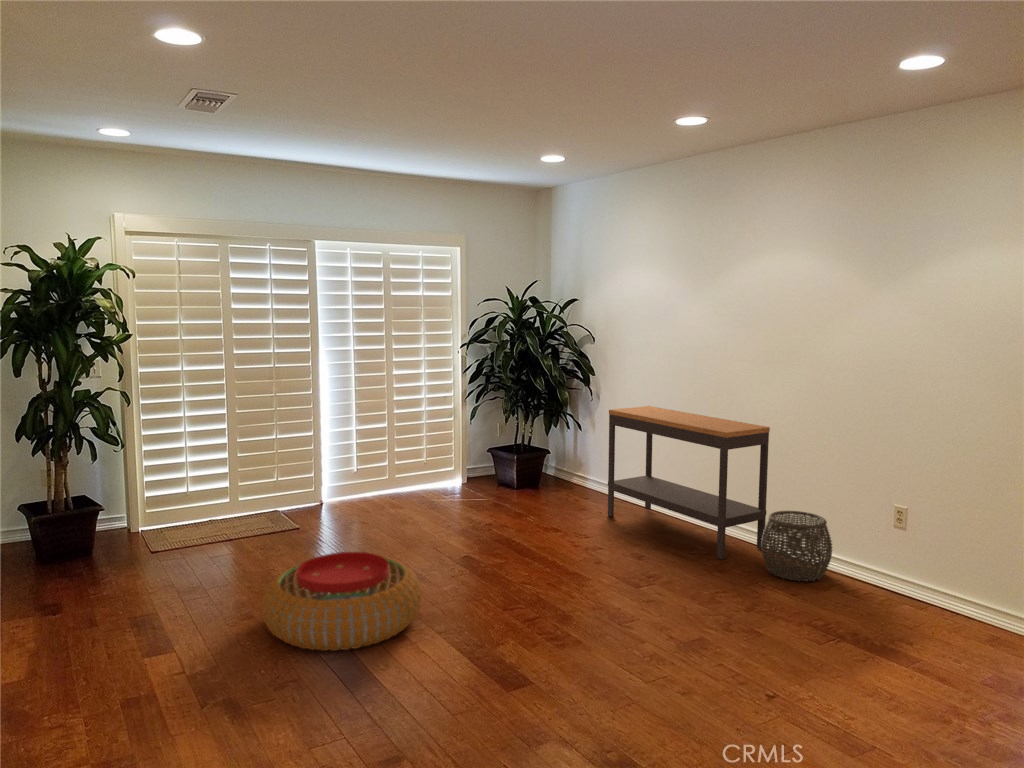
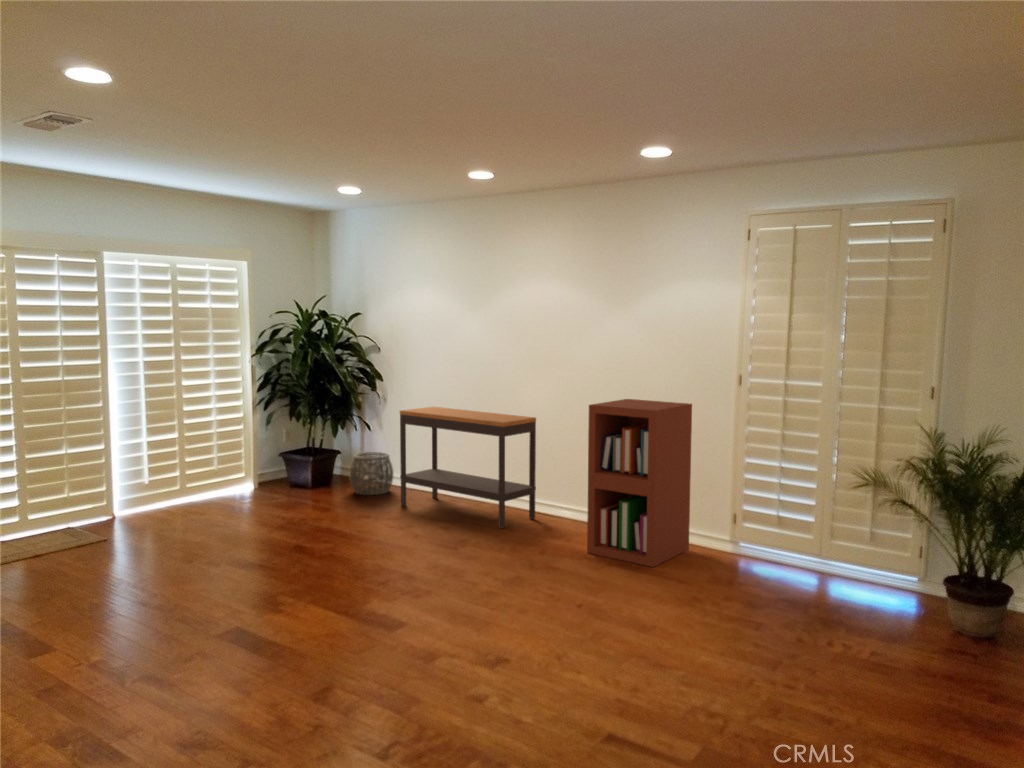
bookshelf: none [831,412,997,648] -> present [587,399,692,567]
woven basket: present [761,511,832,582] -> present [350,452,393,495]
pouf: present [262,552,423,651] -> none [111,539,261,620]

